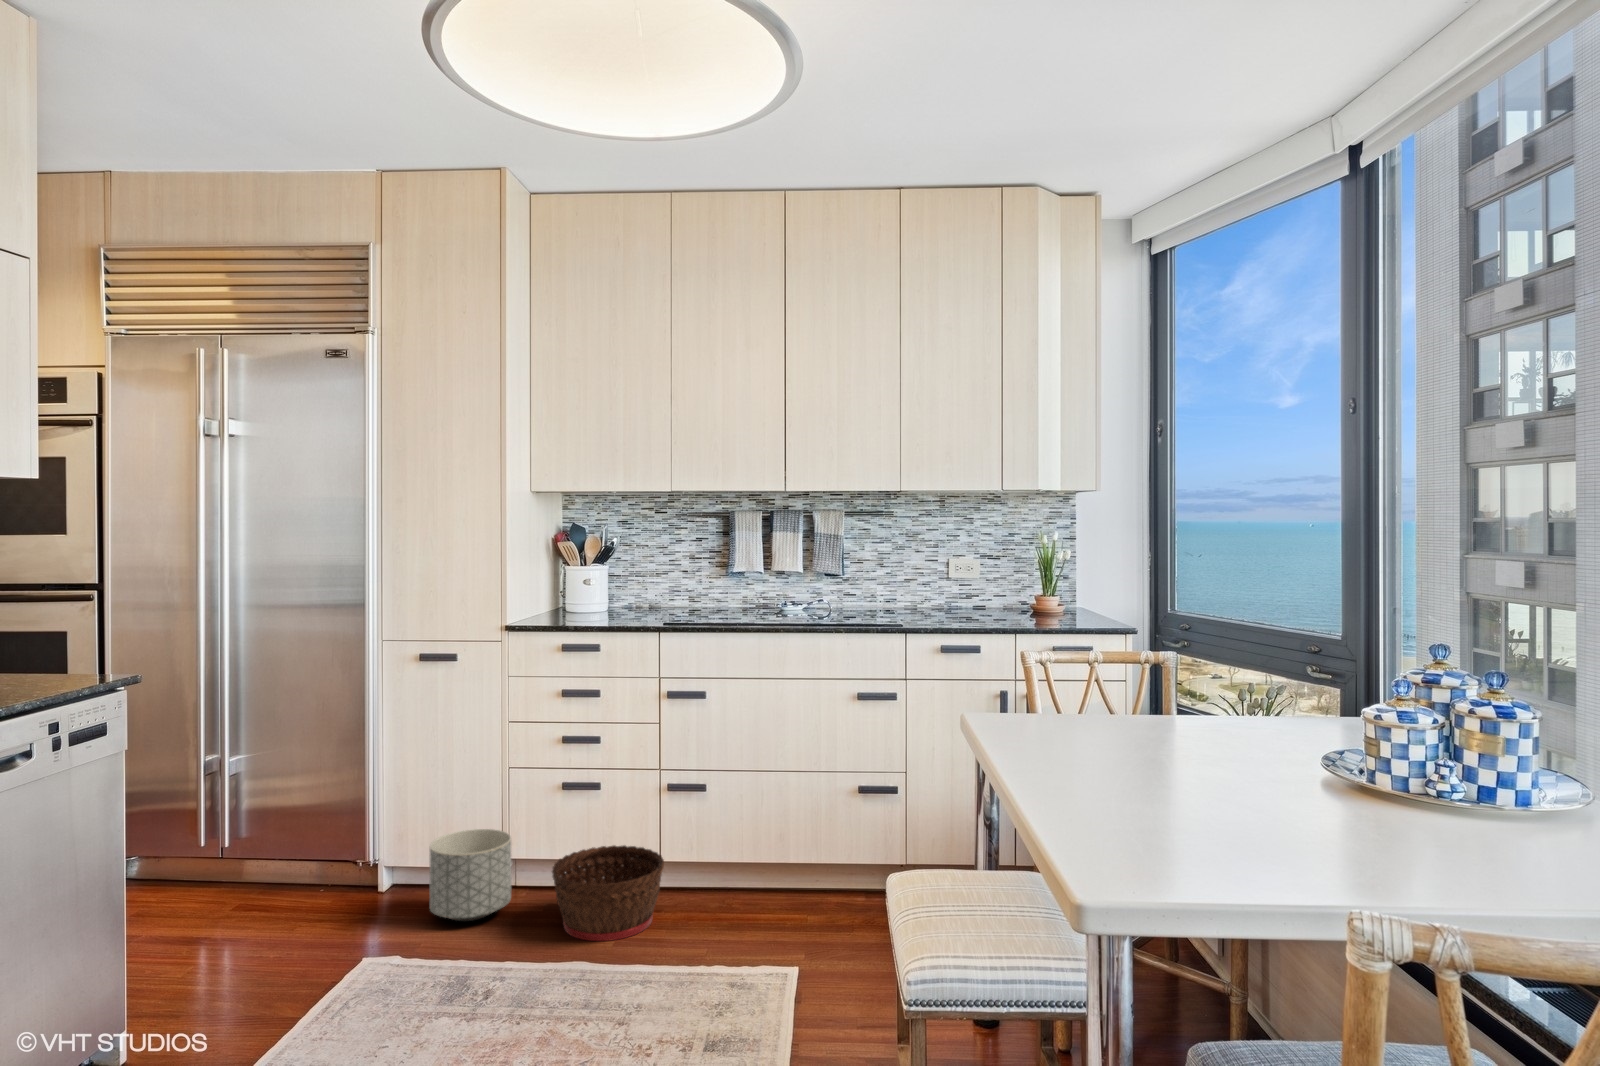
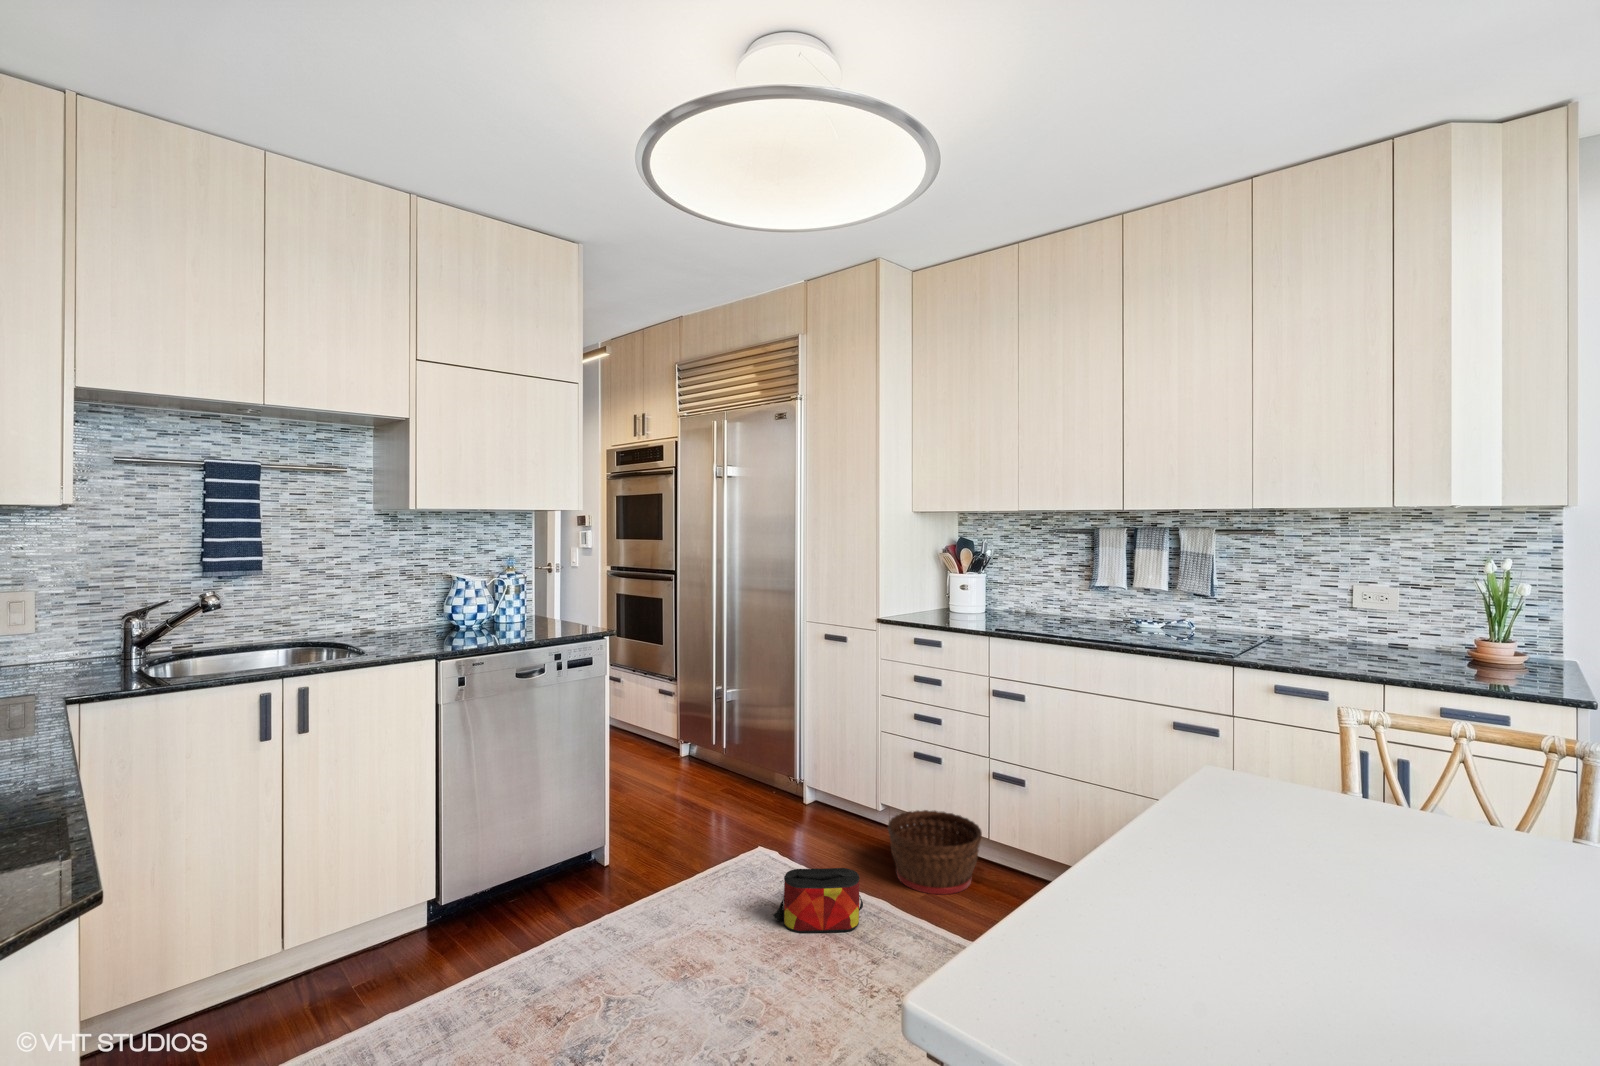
planter: present [430,829,511,921] -> none [816,772,876,843]
bag: none [463,932,571,1030] -> present [773,868,863,933]

